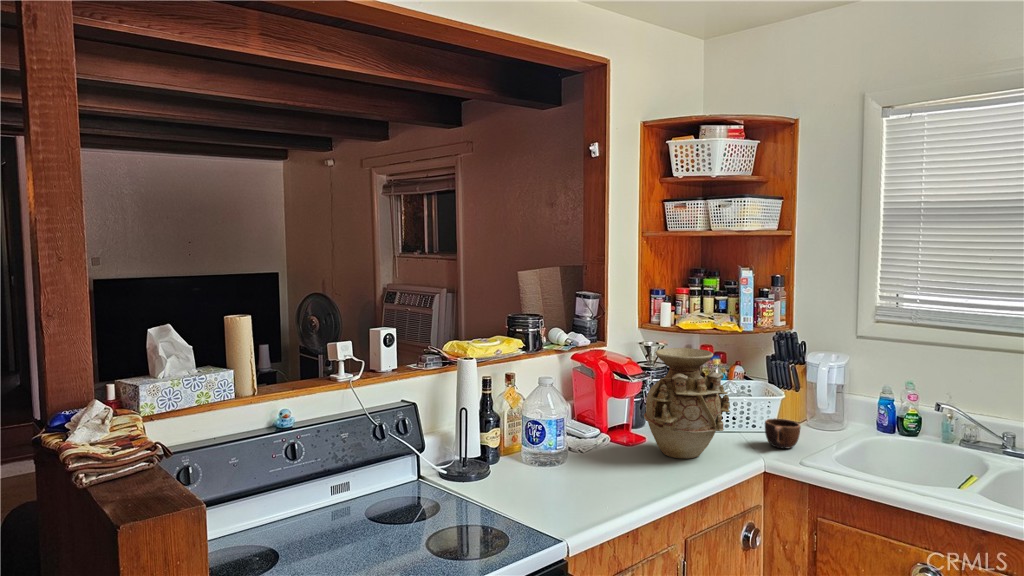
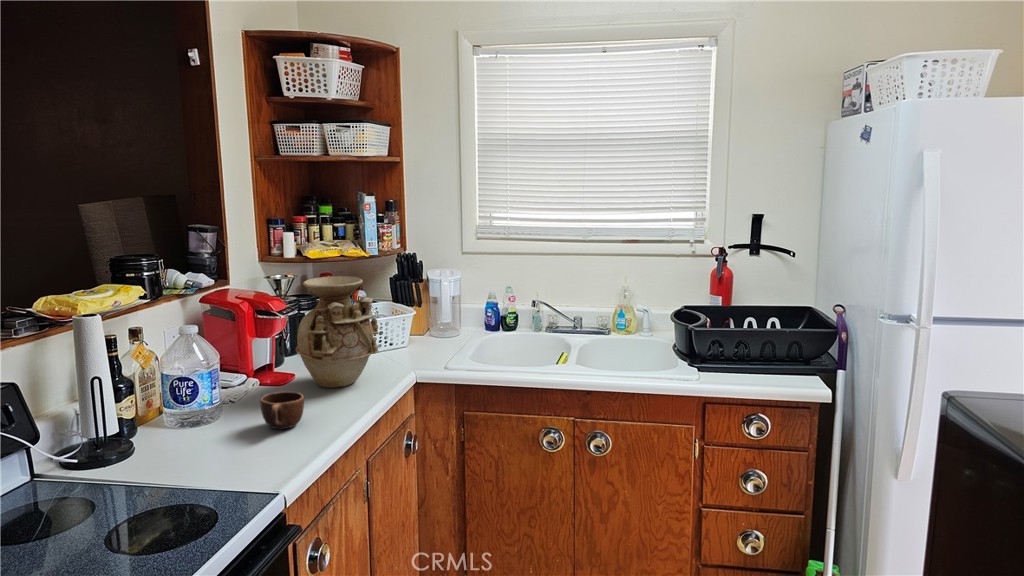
mug: present [765,418,801,448] -> present [260,391,304,430]

